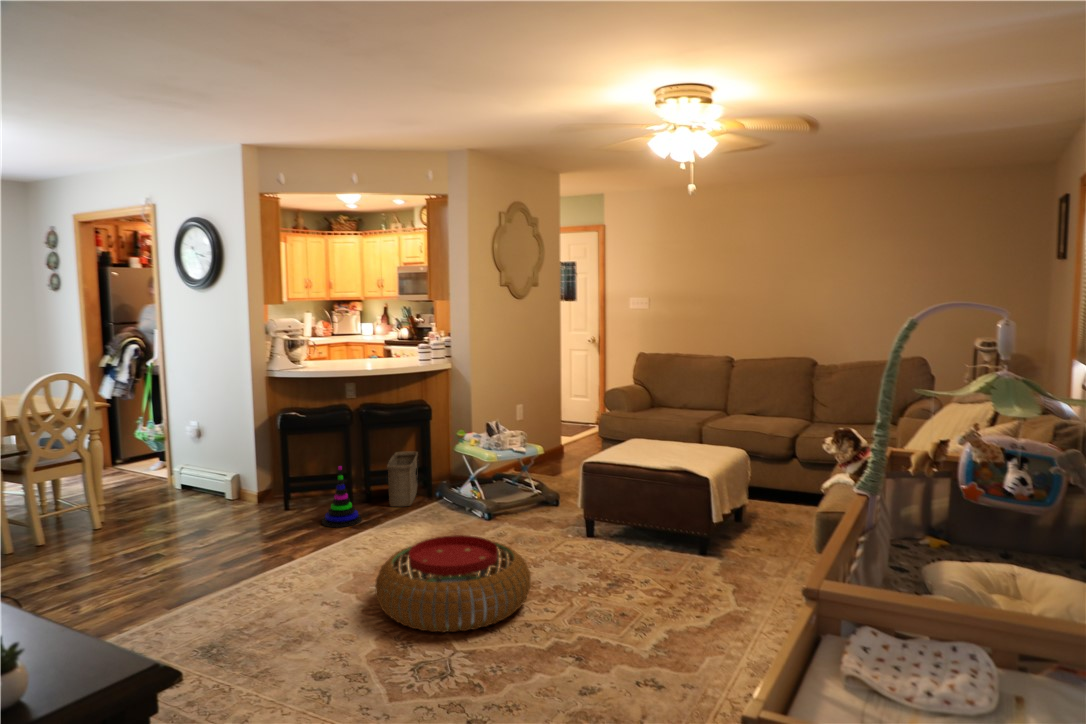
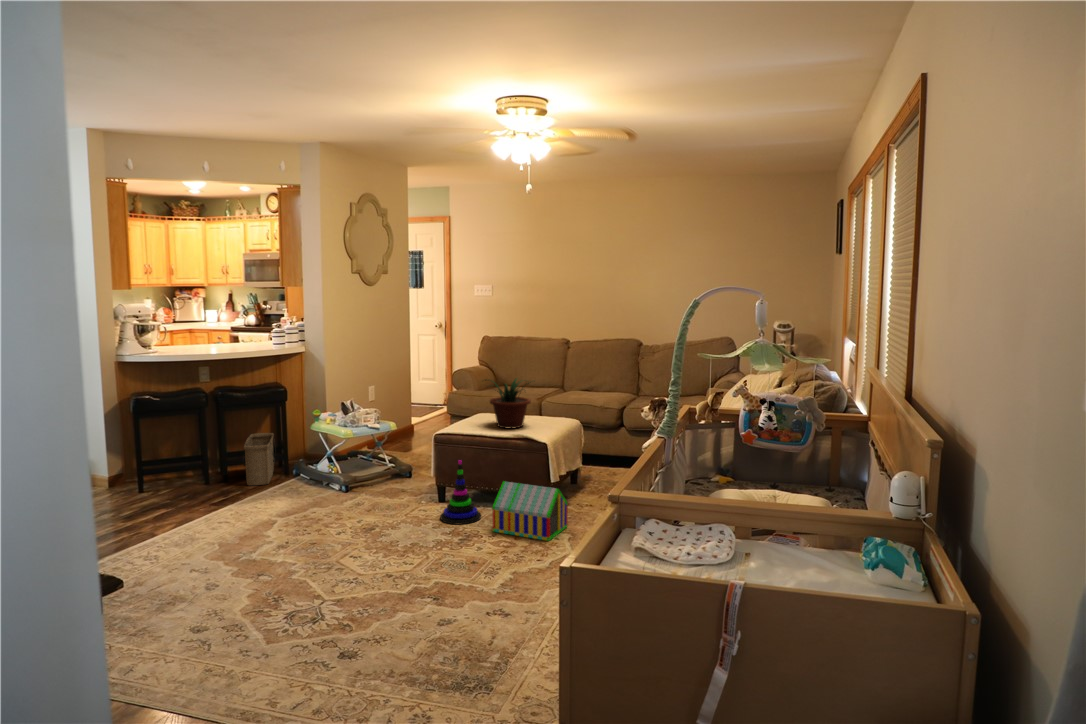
potted plant: none [635,401,696,458] -> present [485,379,531,429]
stacking toy: present [322,466,362,527] -> present [440,460,481,525]
toy house: none [645,520,733,594] -> present [493,481,568,541]
pouf: present [375,535,531,632] -> none [244,503,391,587]

